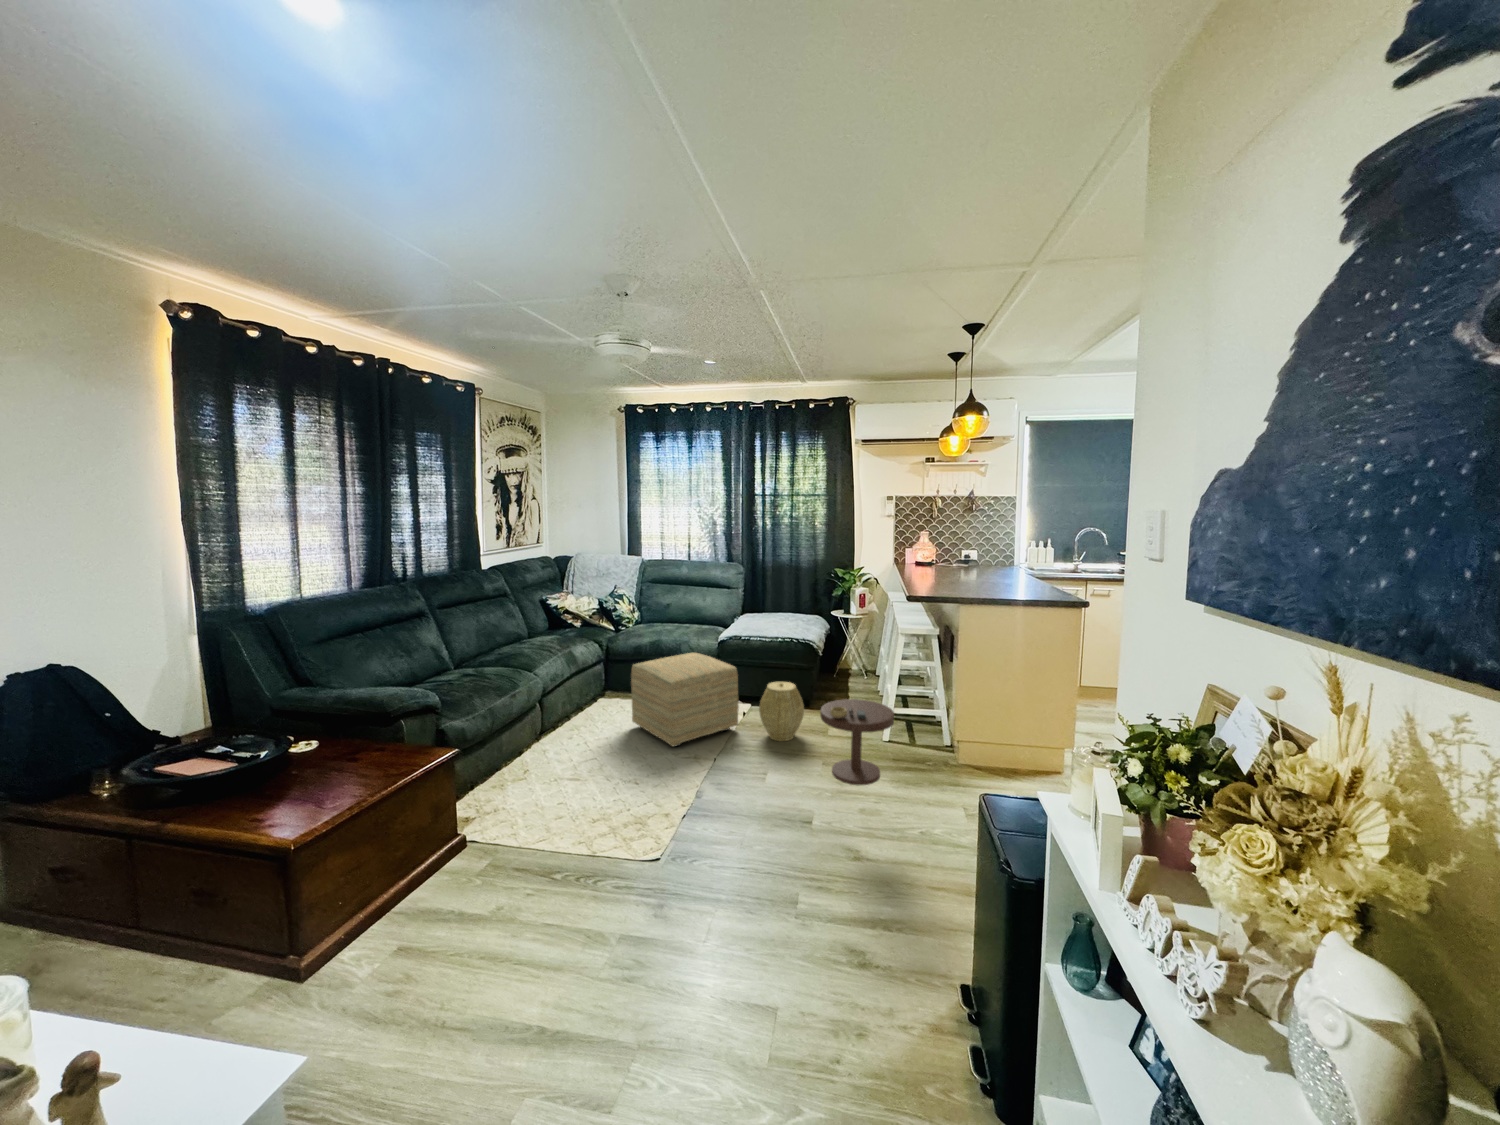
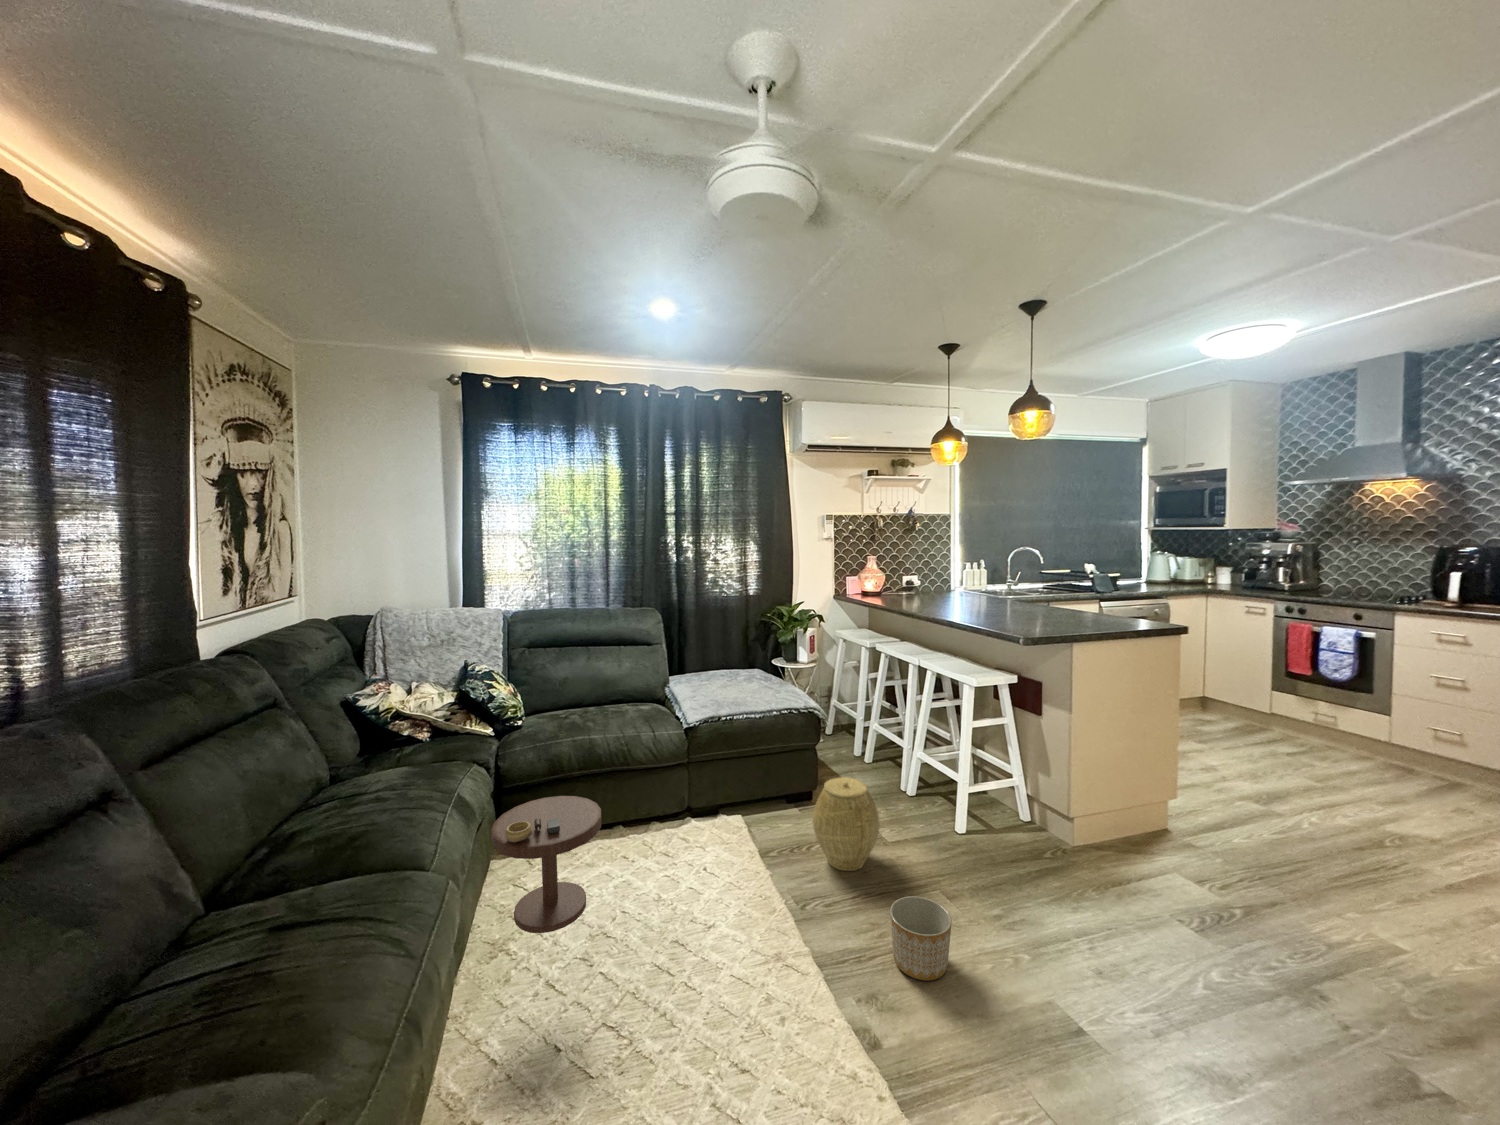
ottoman: present [631,653,739,746] -> none [610,756,780,940]
side table: present [820,699,894,785] -> present [491,796,601,999]
planter: none [740,743,776,787] -> present [890,896,952,981]

